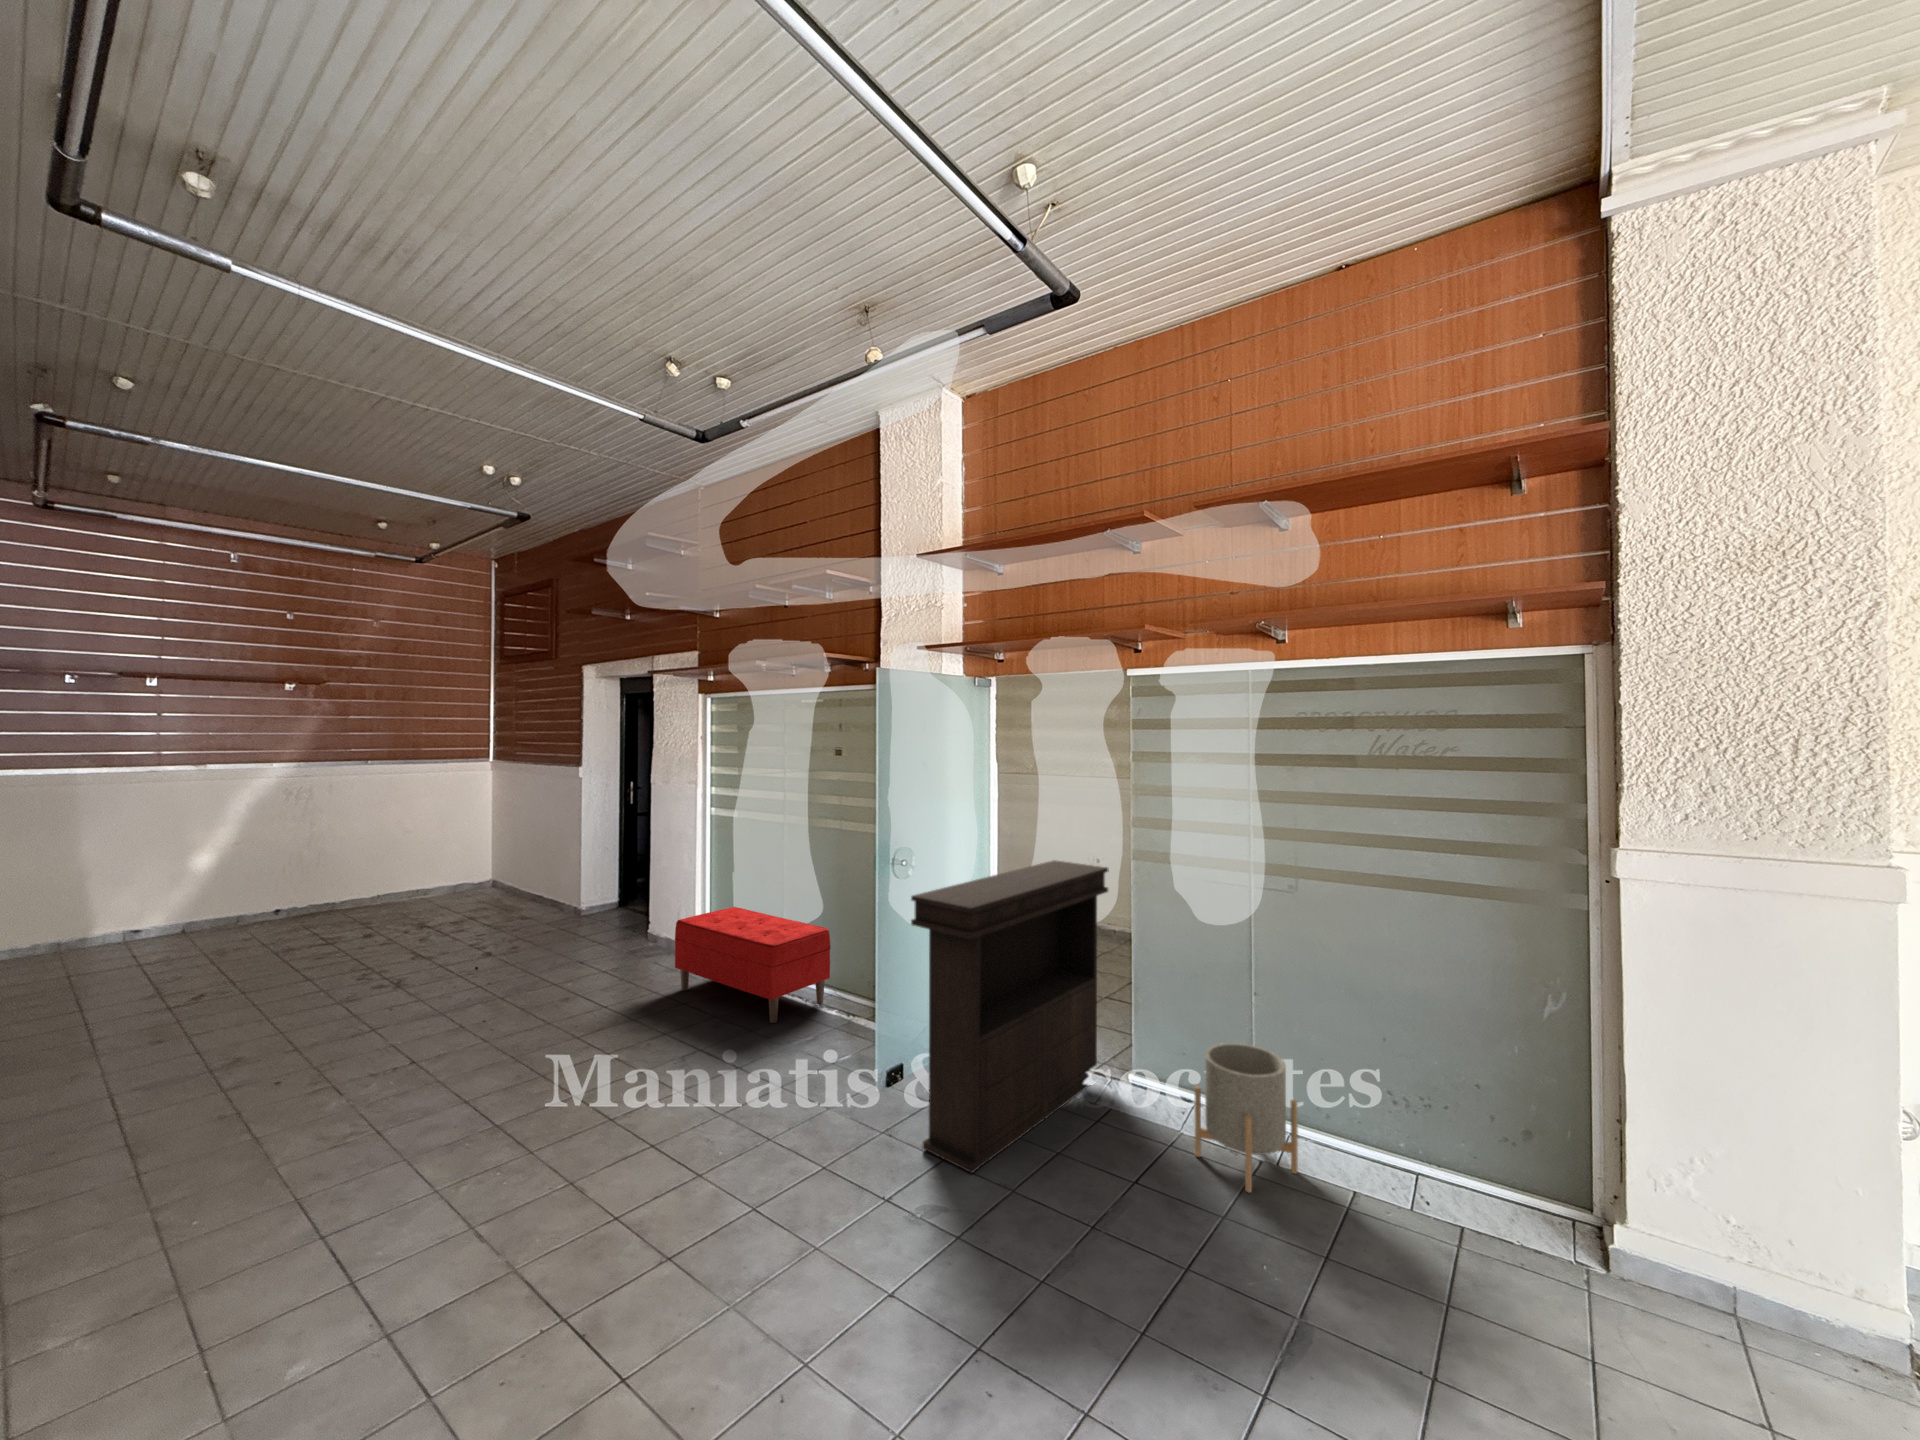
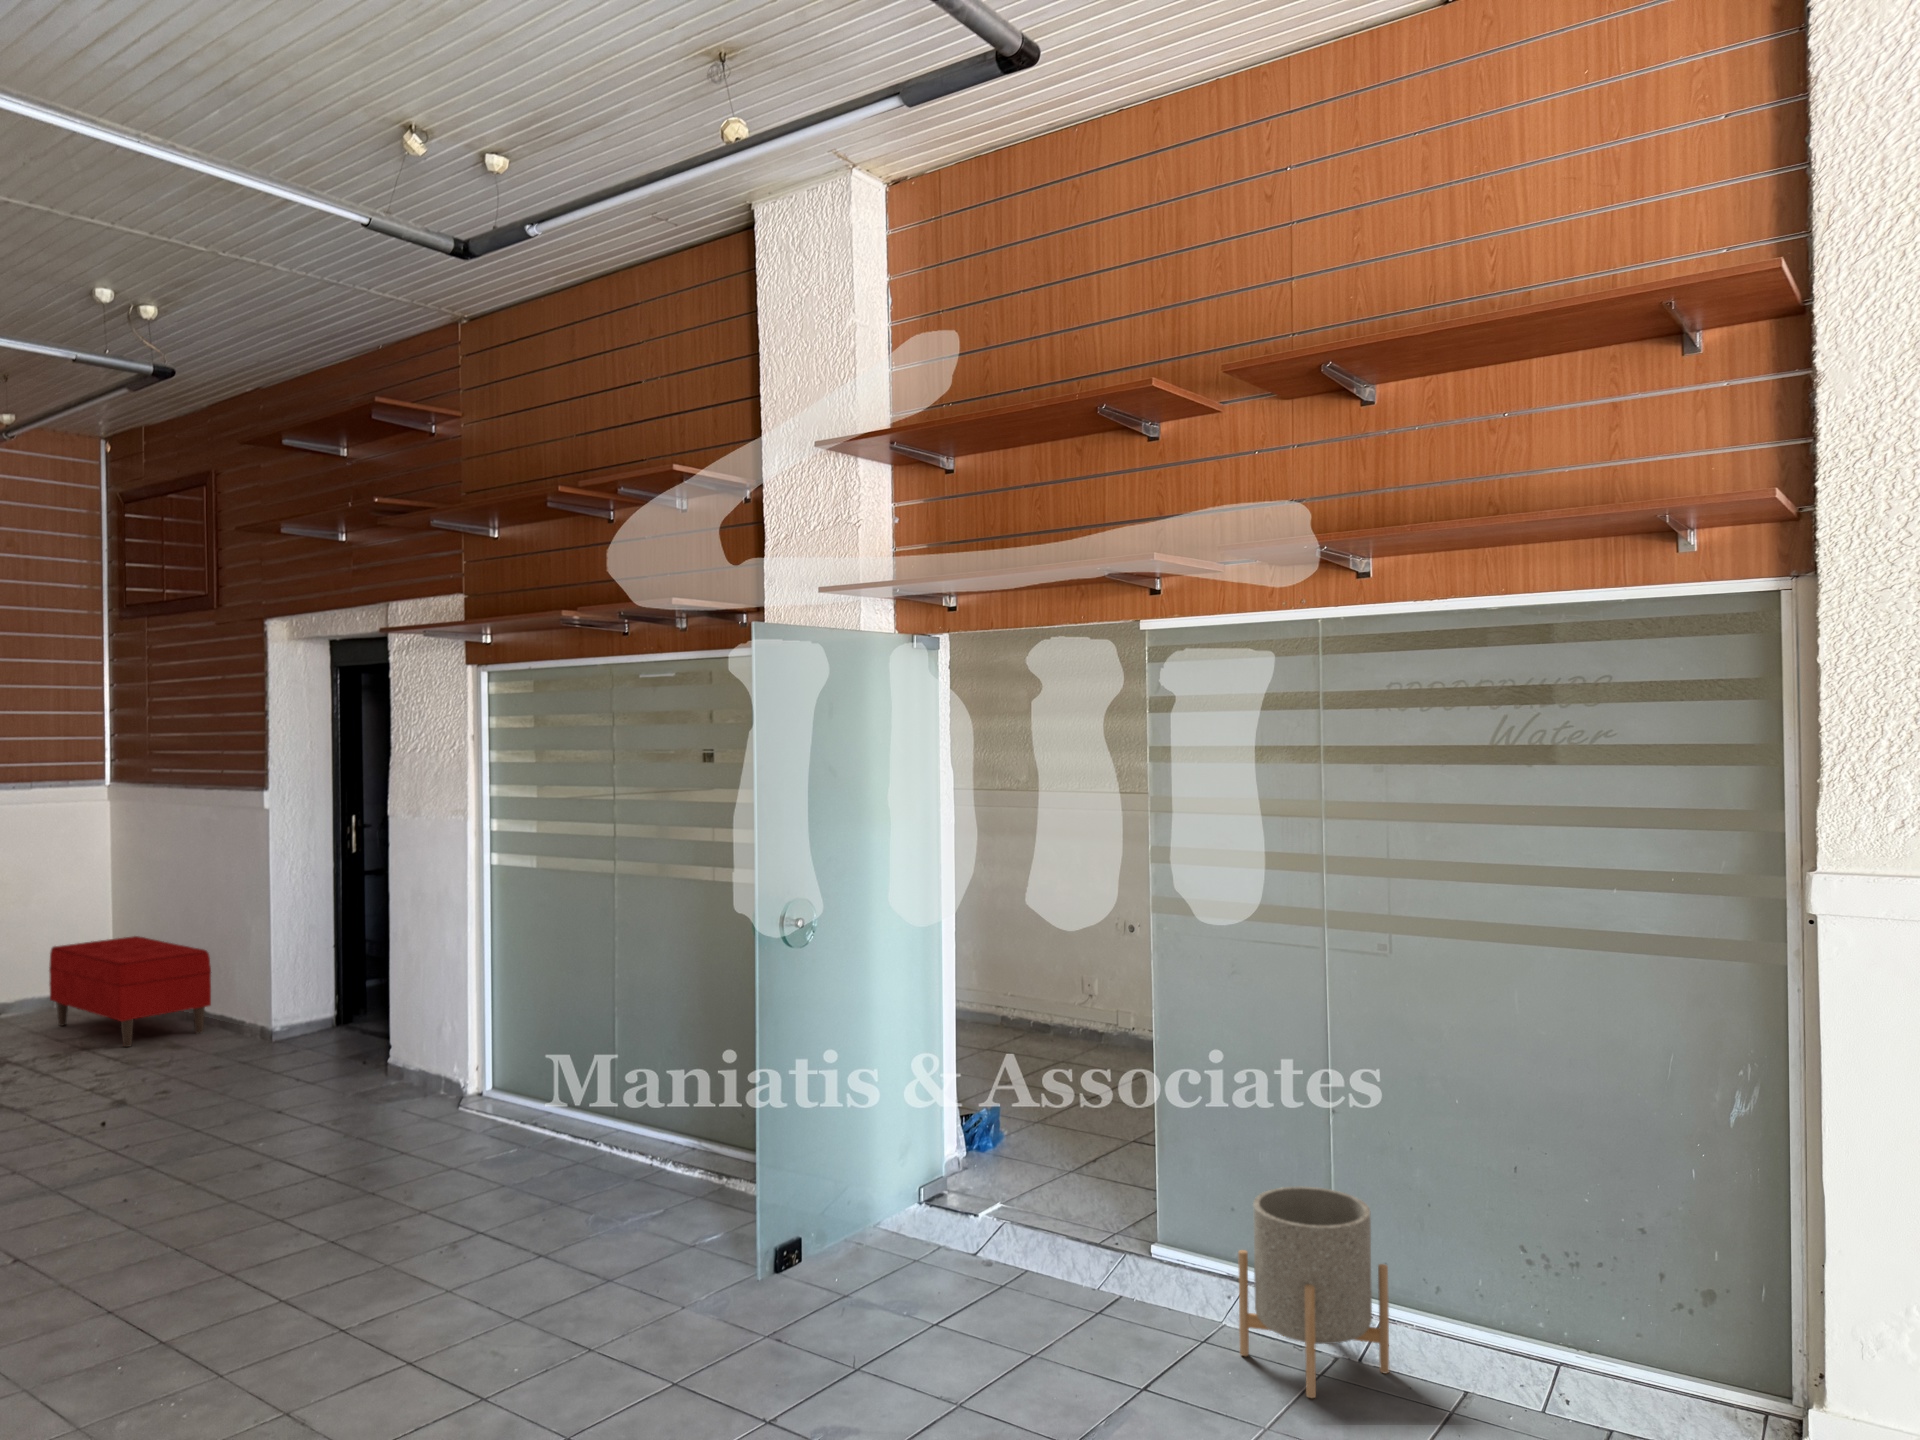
console table: present [911,860,1108,1173] -> none [805,921,1122,1385]
bench: present [675,907,831,1023] -> present [49,936,211,1047]

